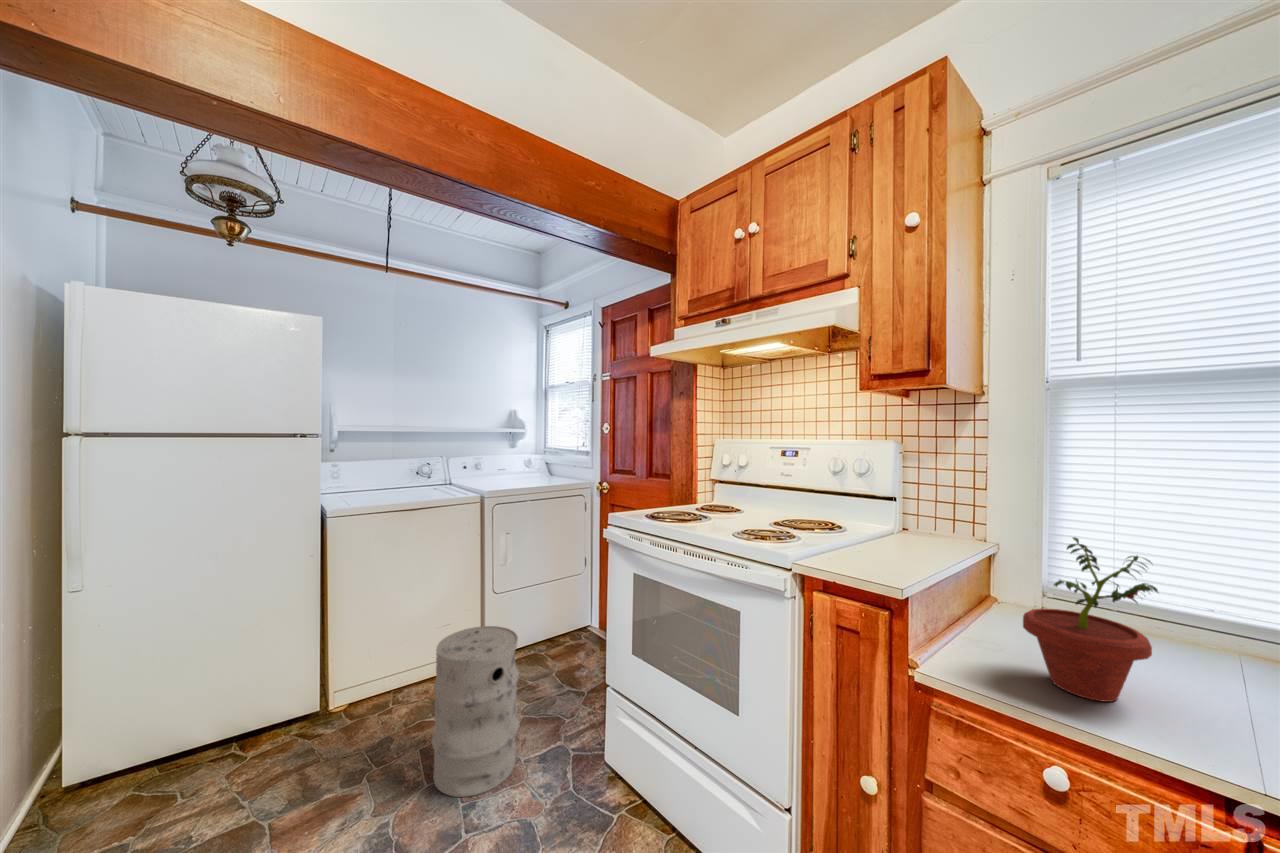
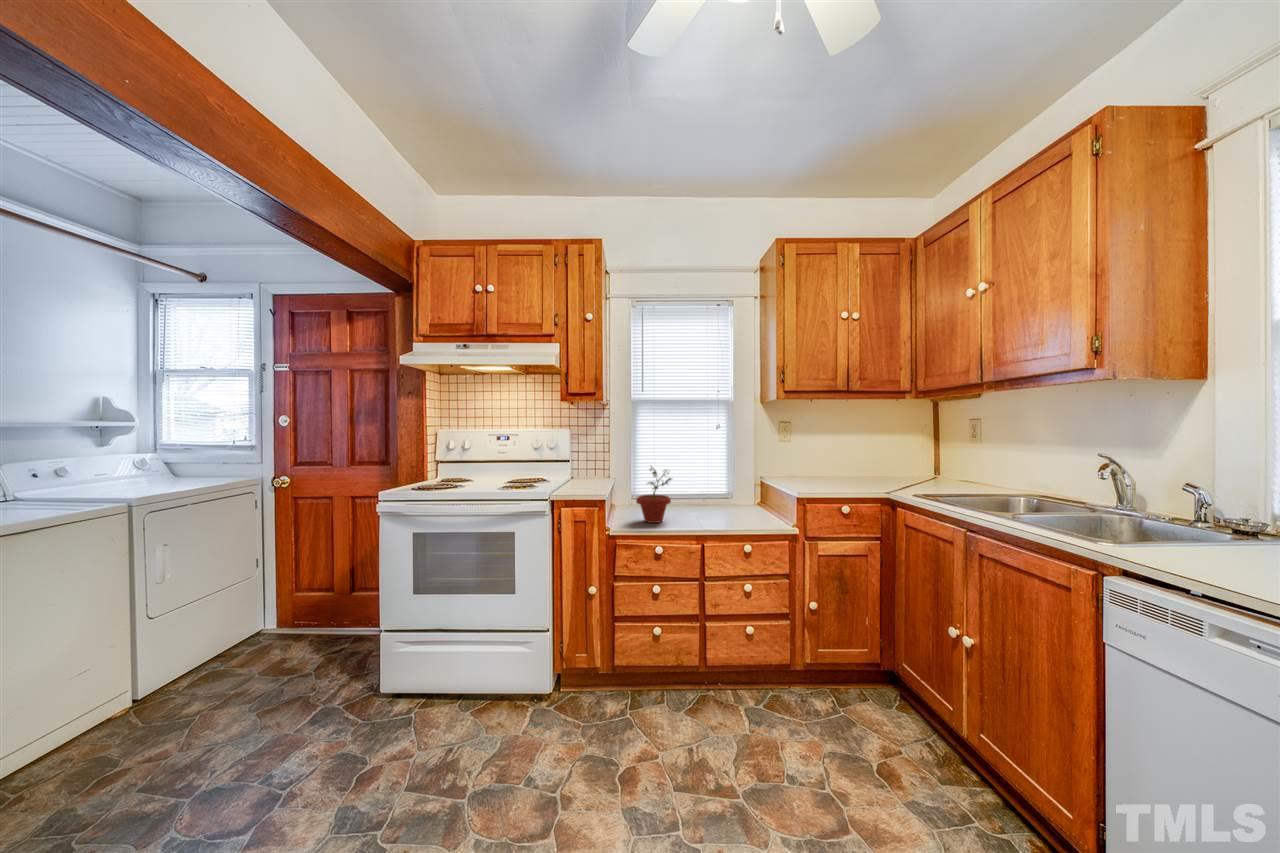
trash can: present [432,626,519,797] -> none [180,624,292,798]

